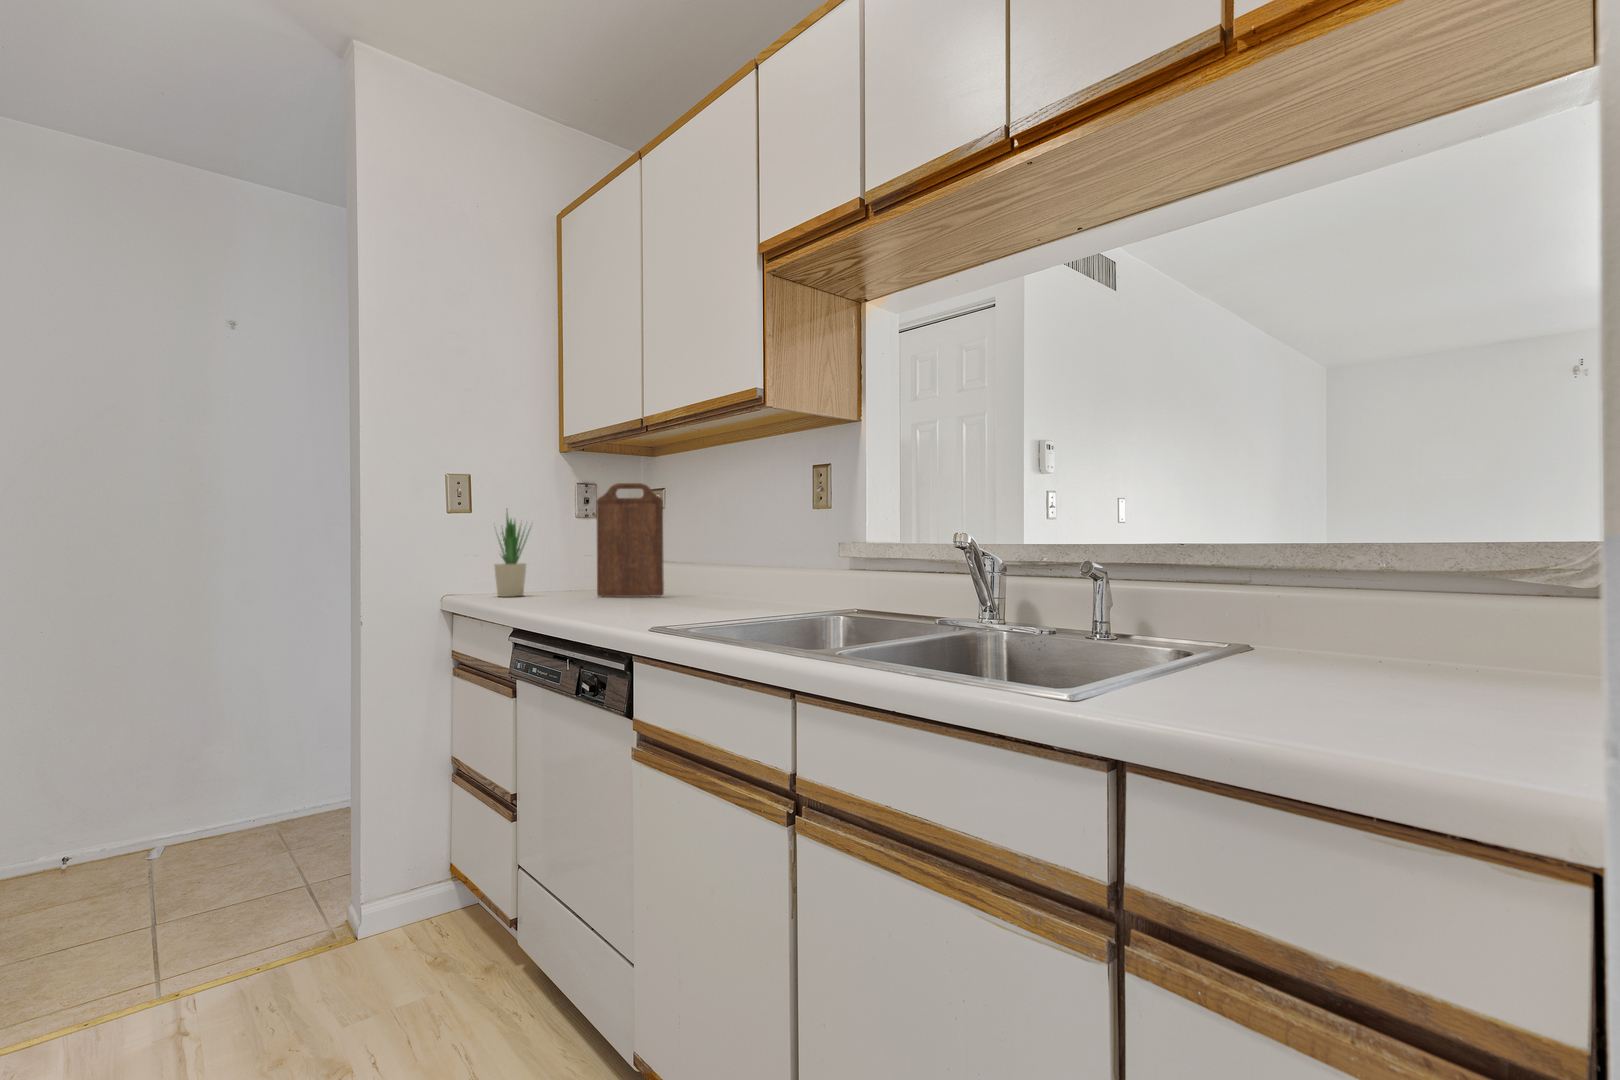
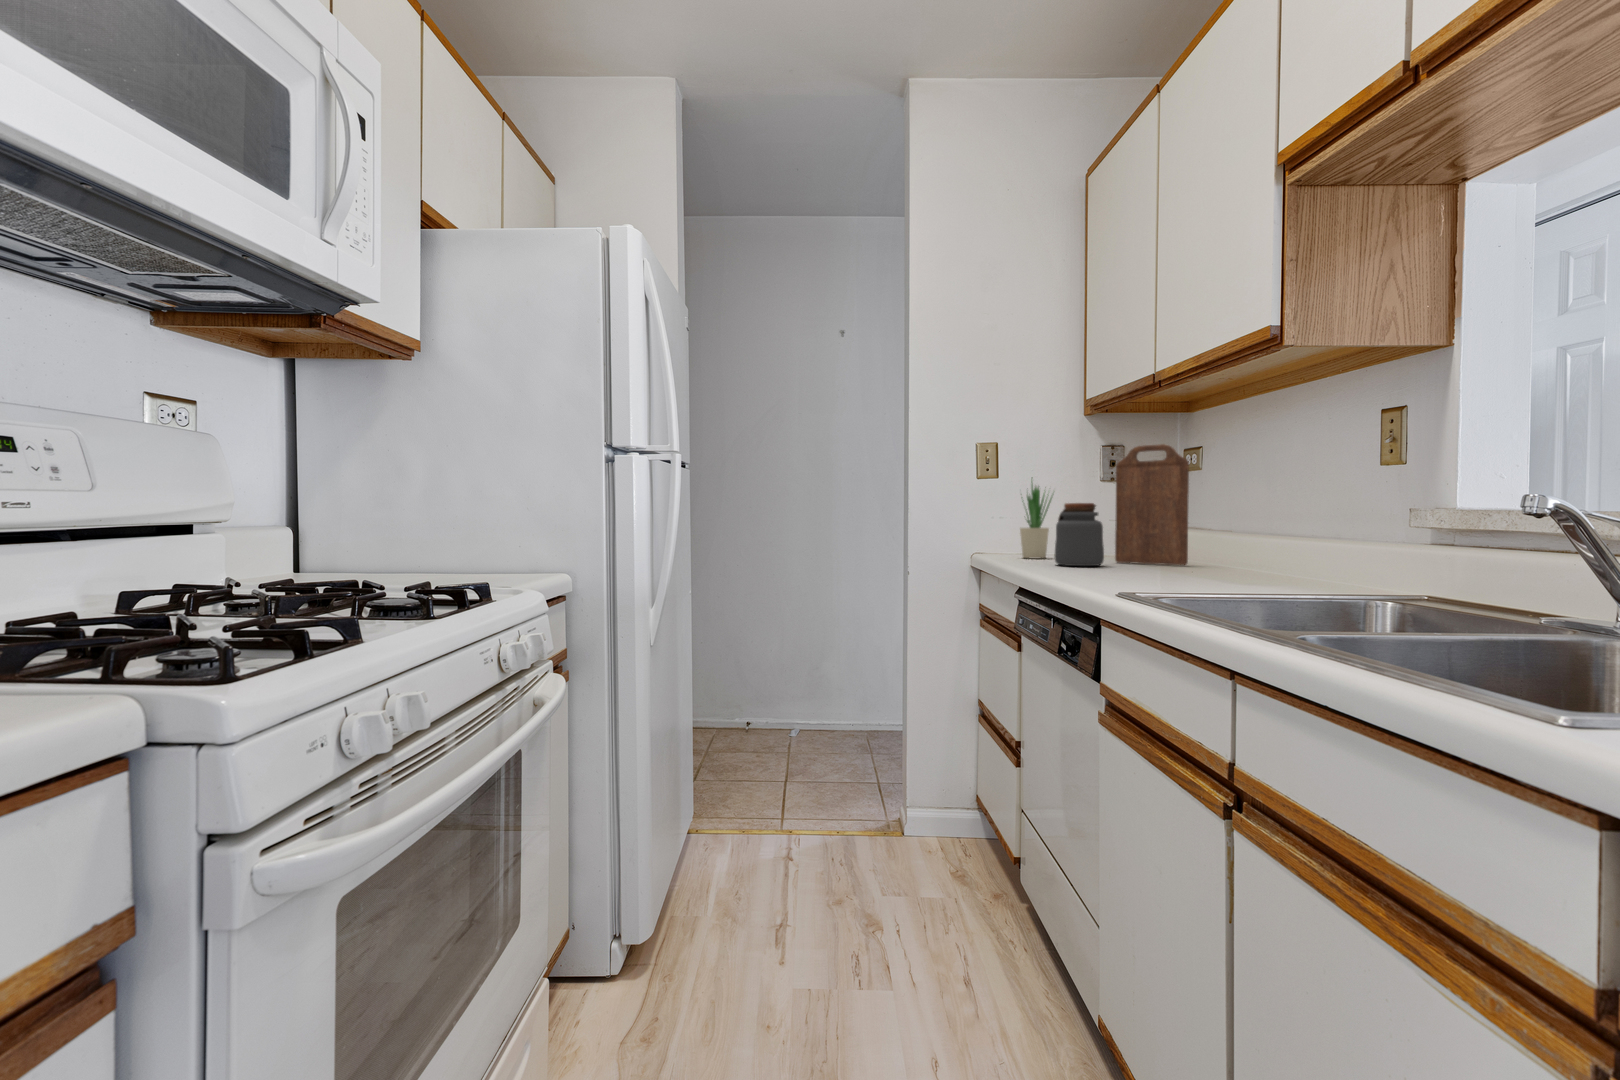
jar: none [542,538,592,603] -> present [1055,503,1104,566]

